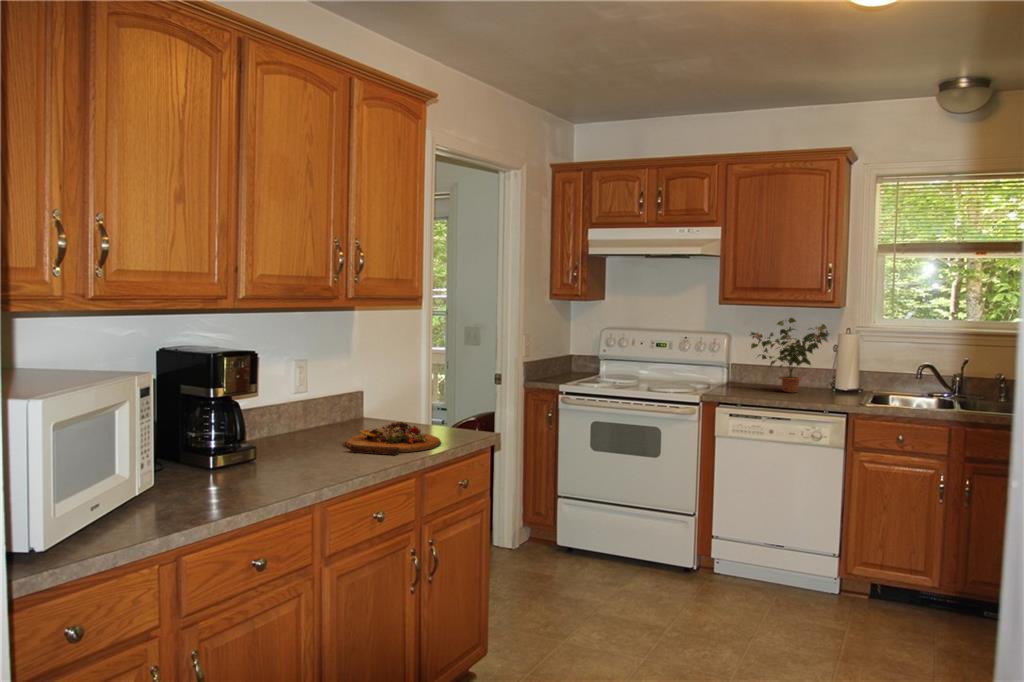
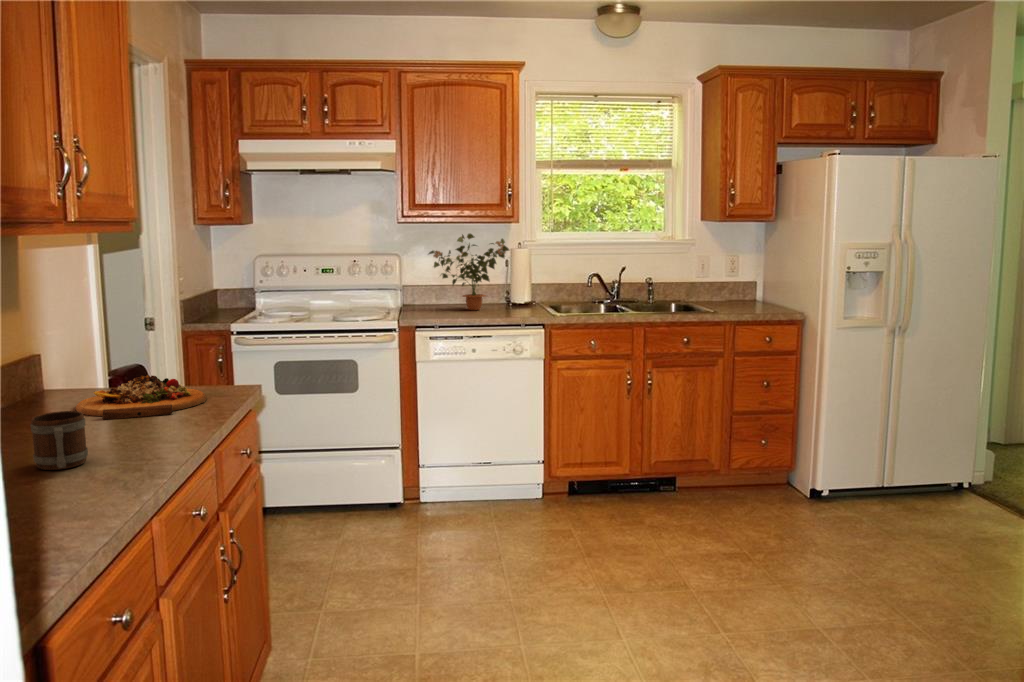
mug: none [252,443,289,485] -> present [31,411,88,470]

